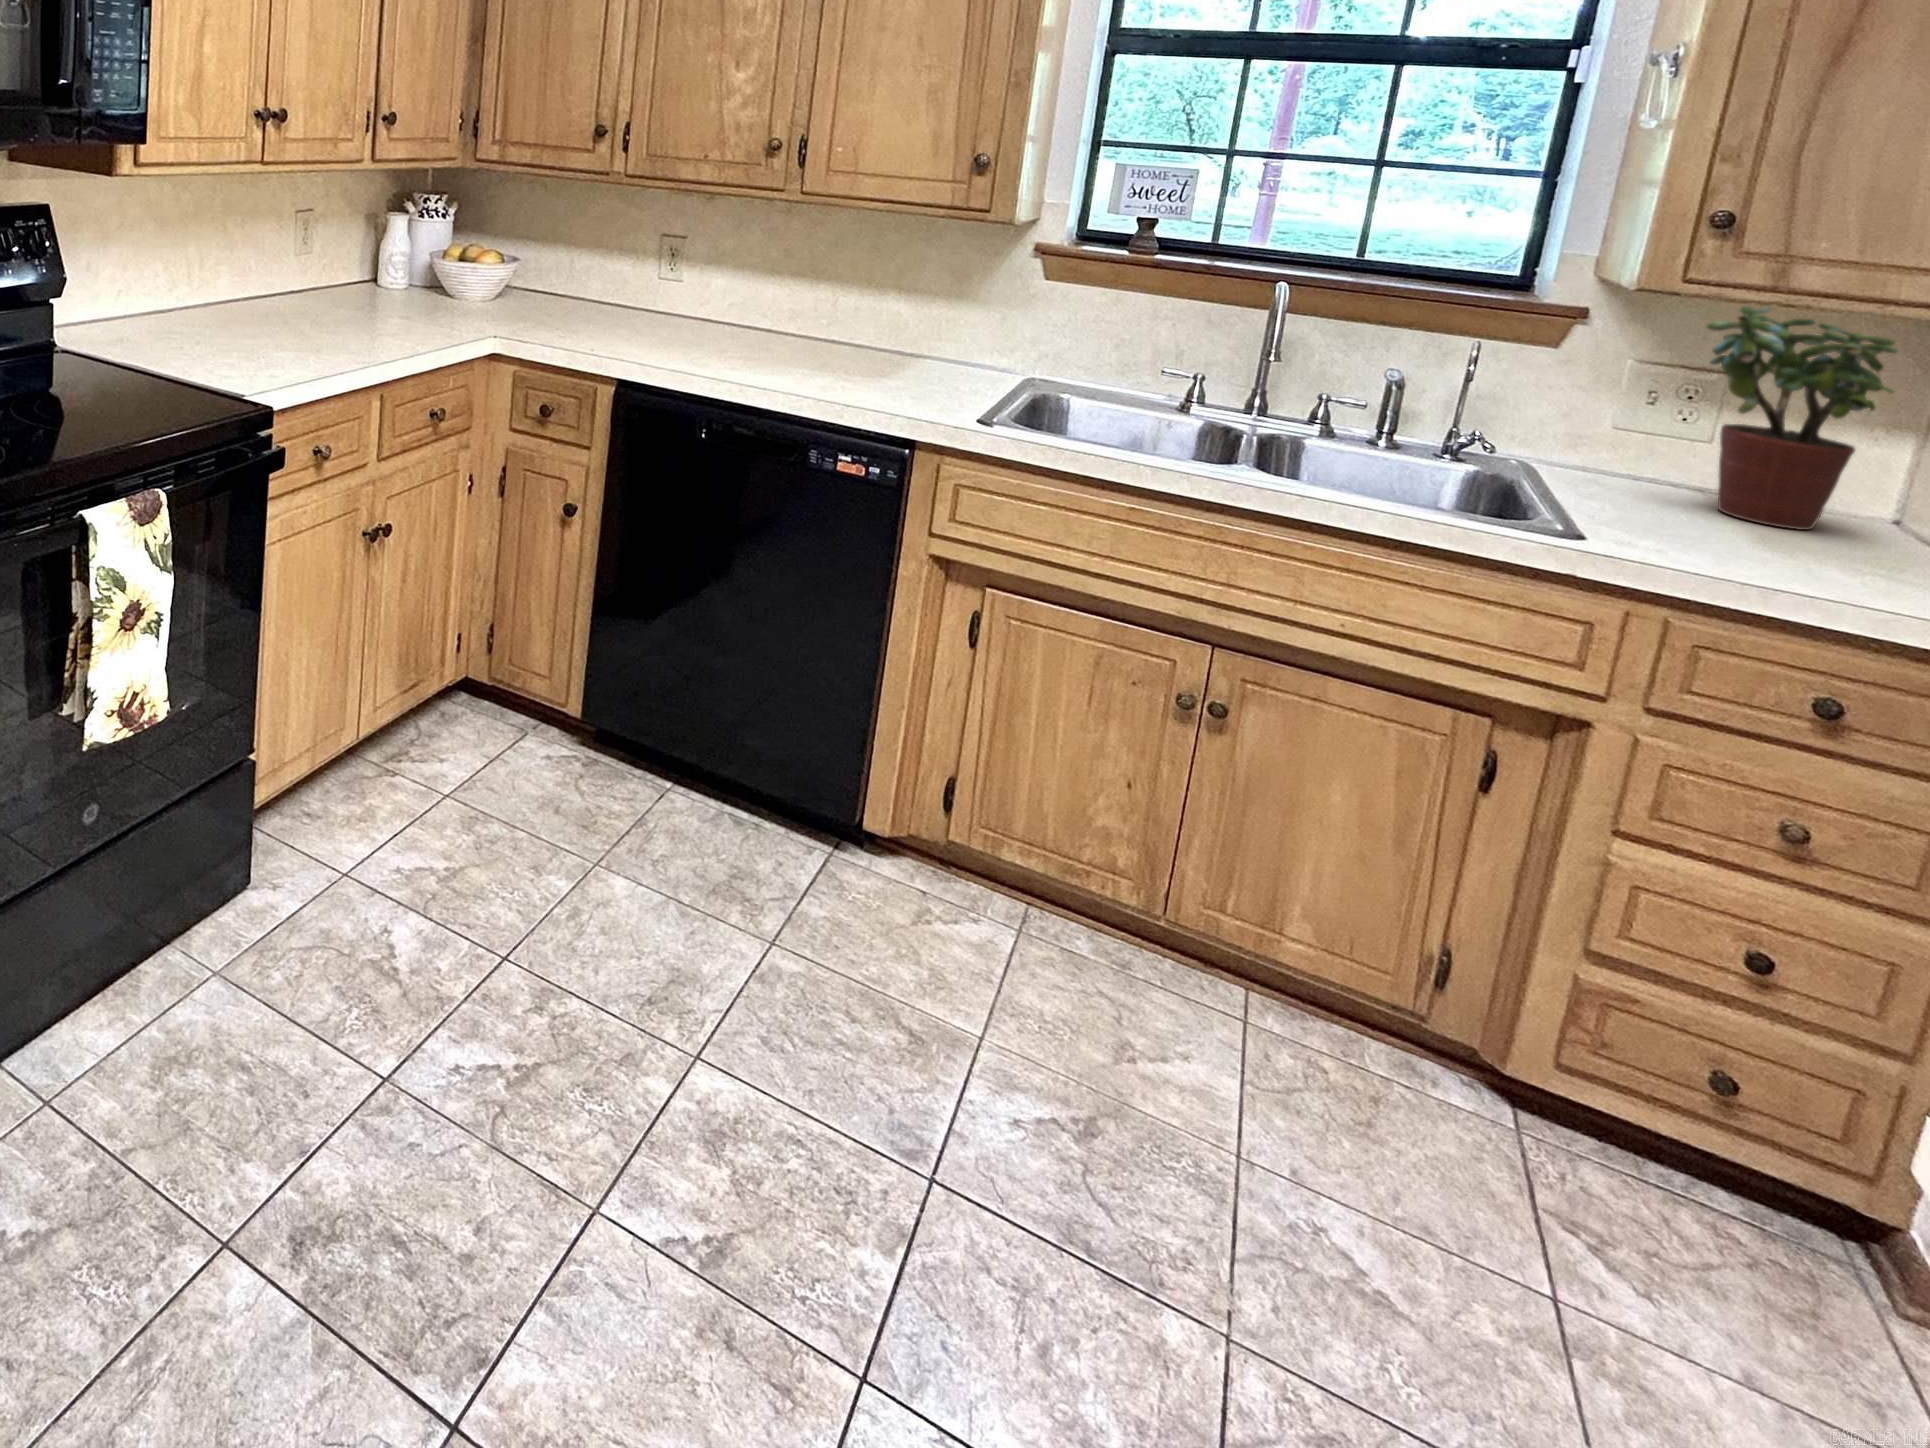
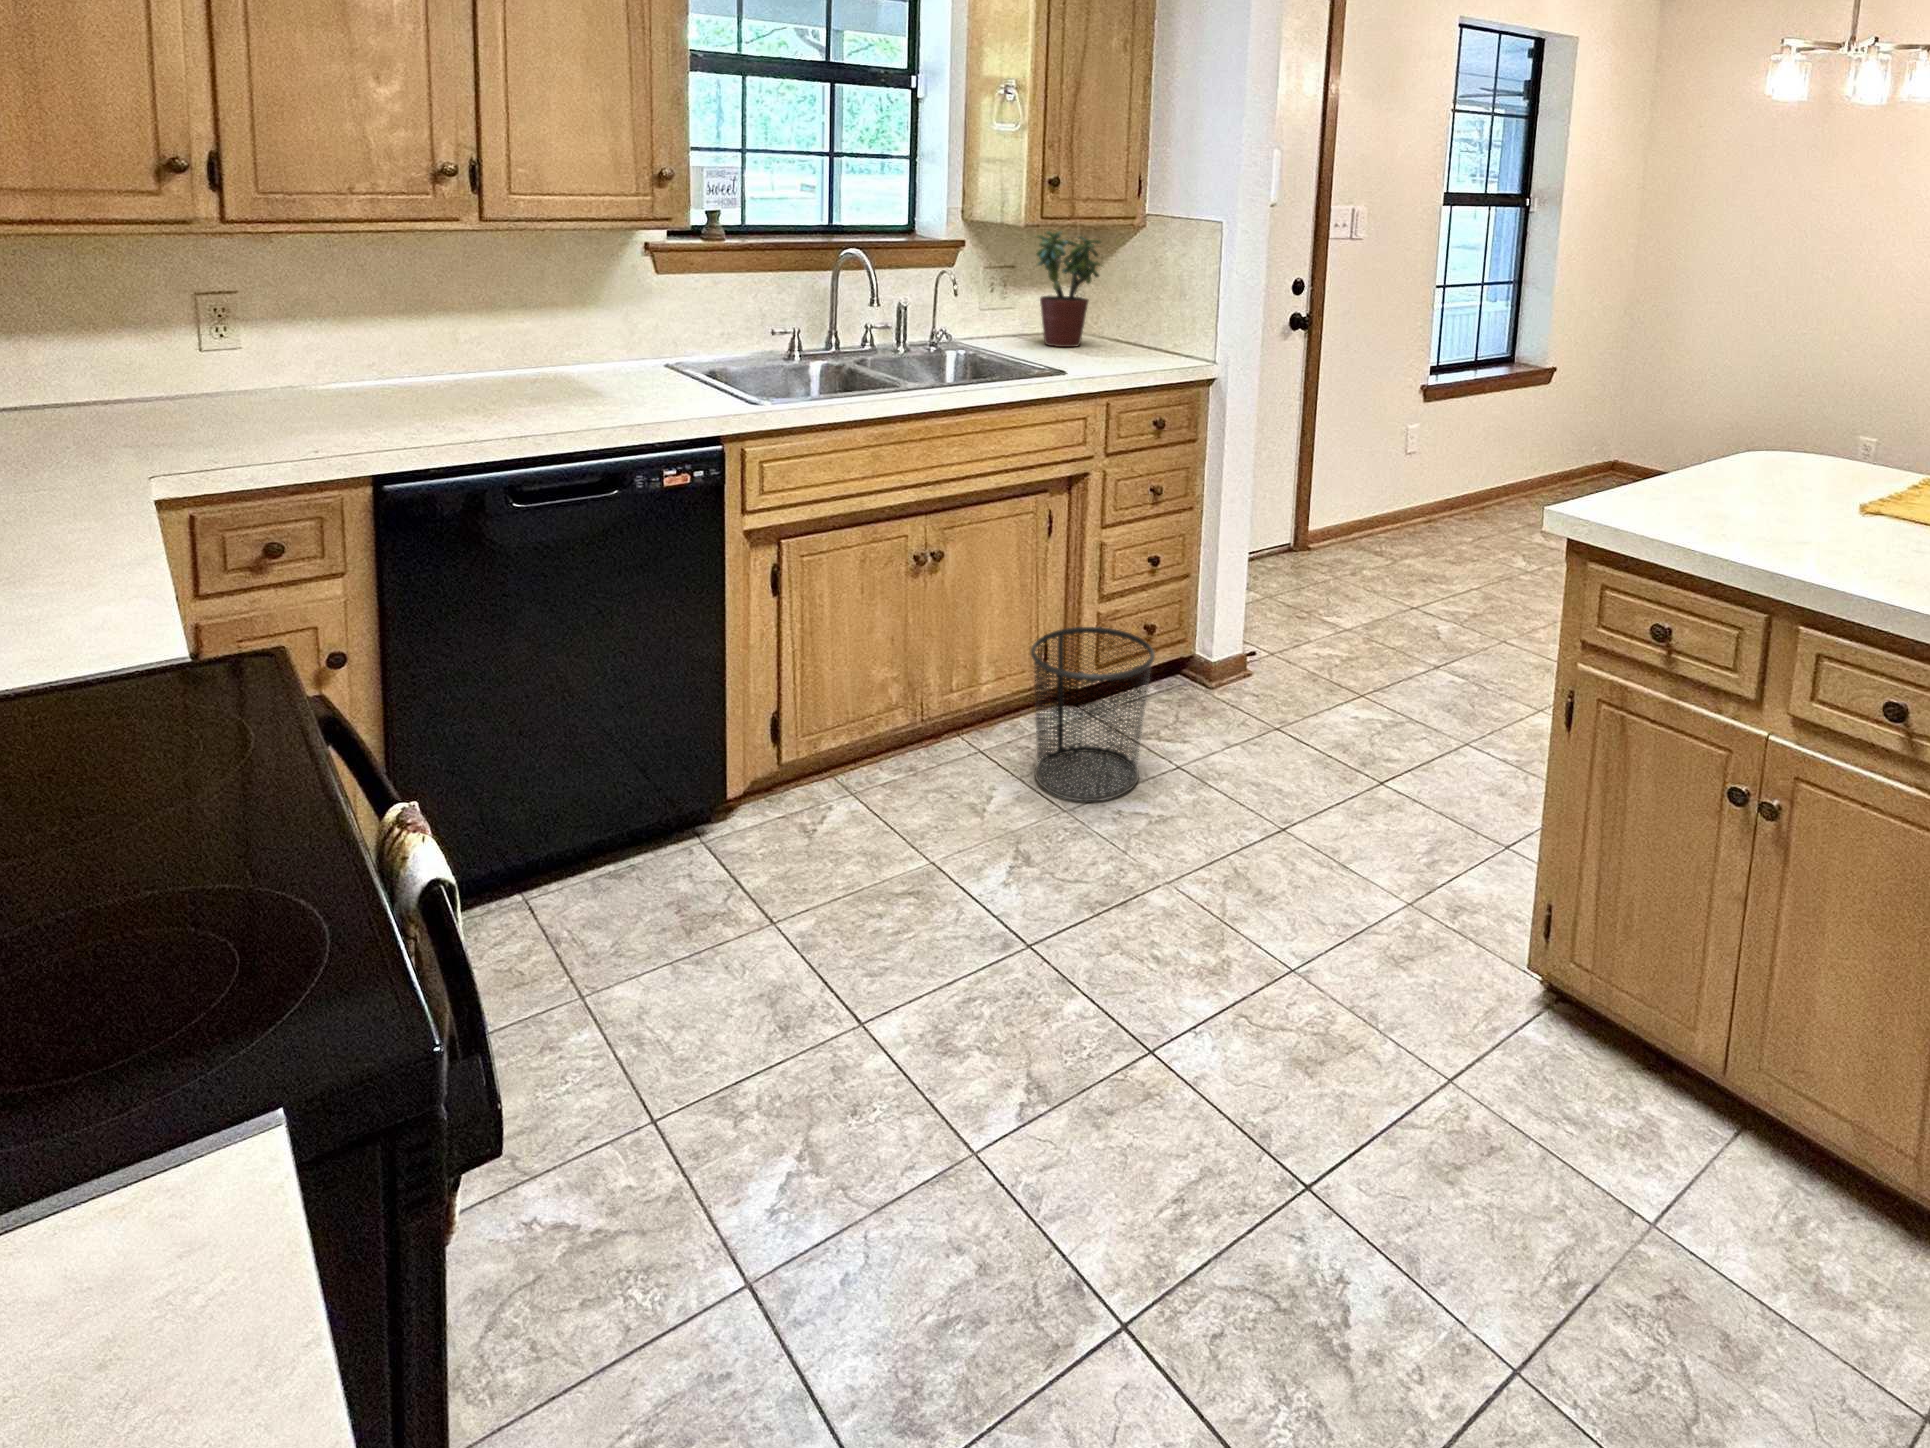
waste bin: none [1241,905,1524,1238] -> present [1030,627,1155,801]

